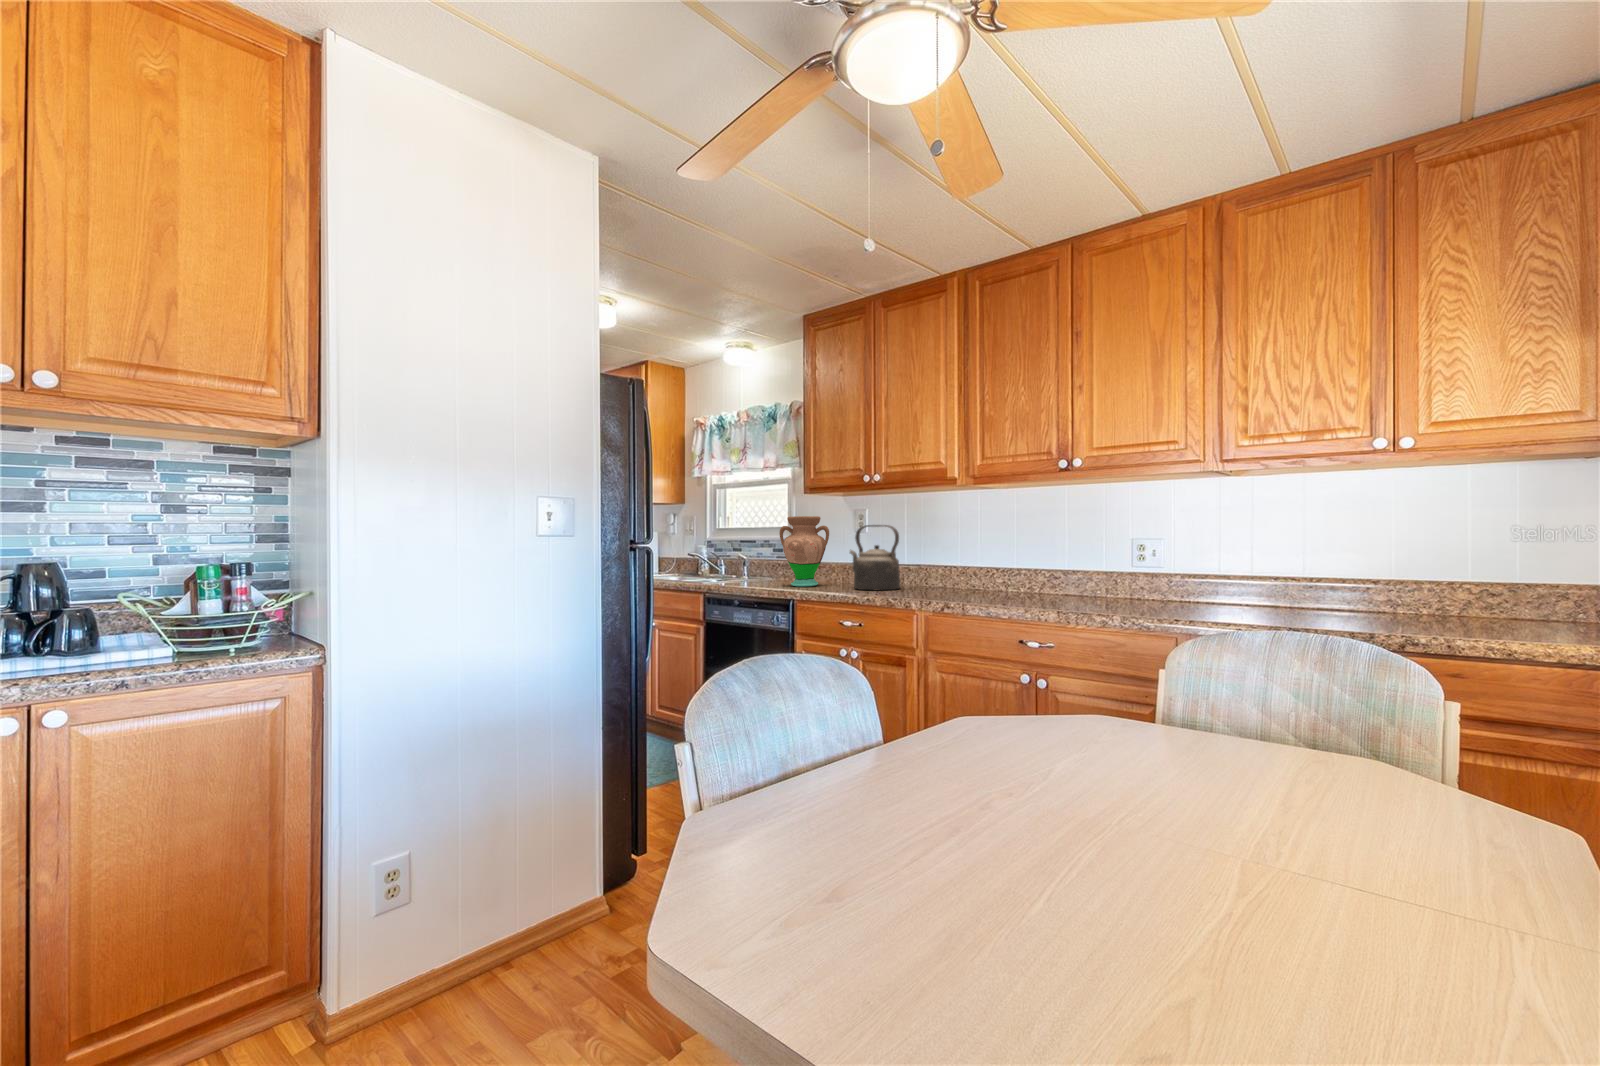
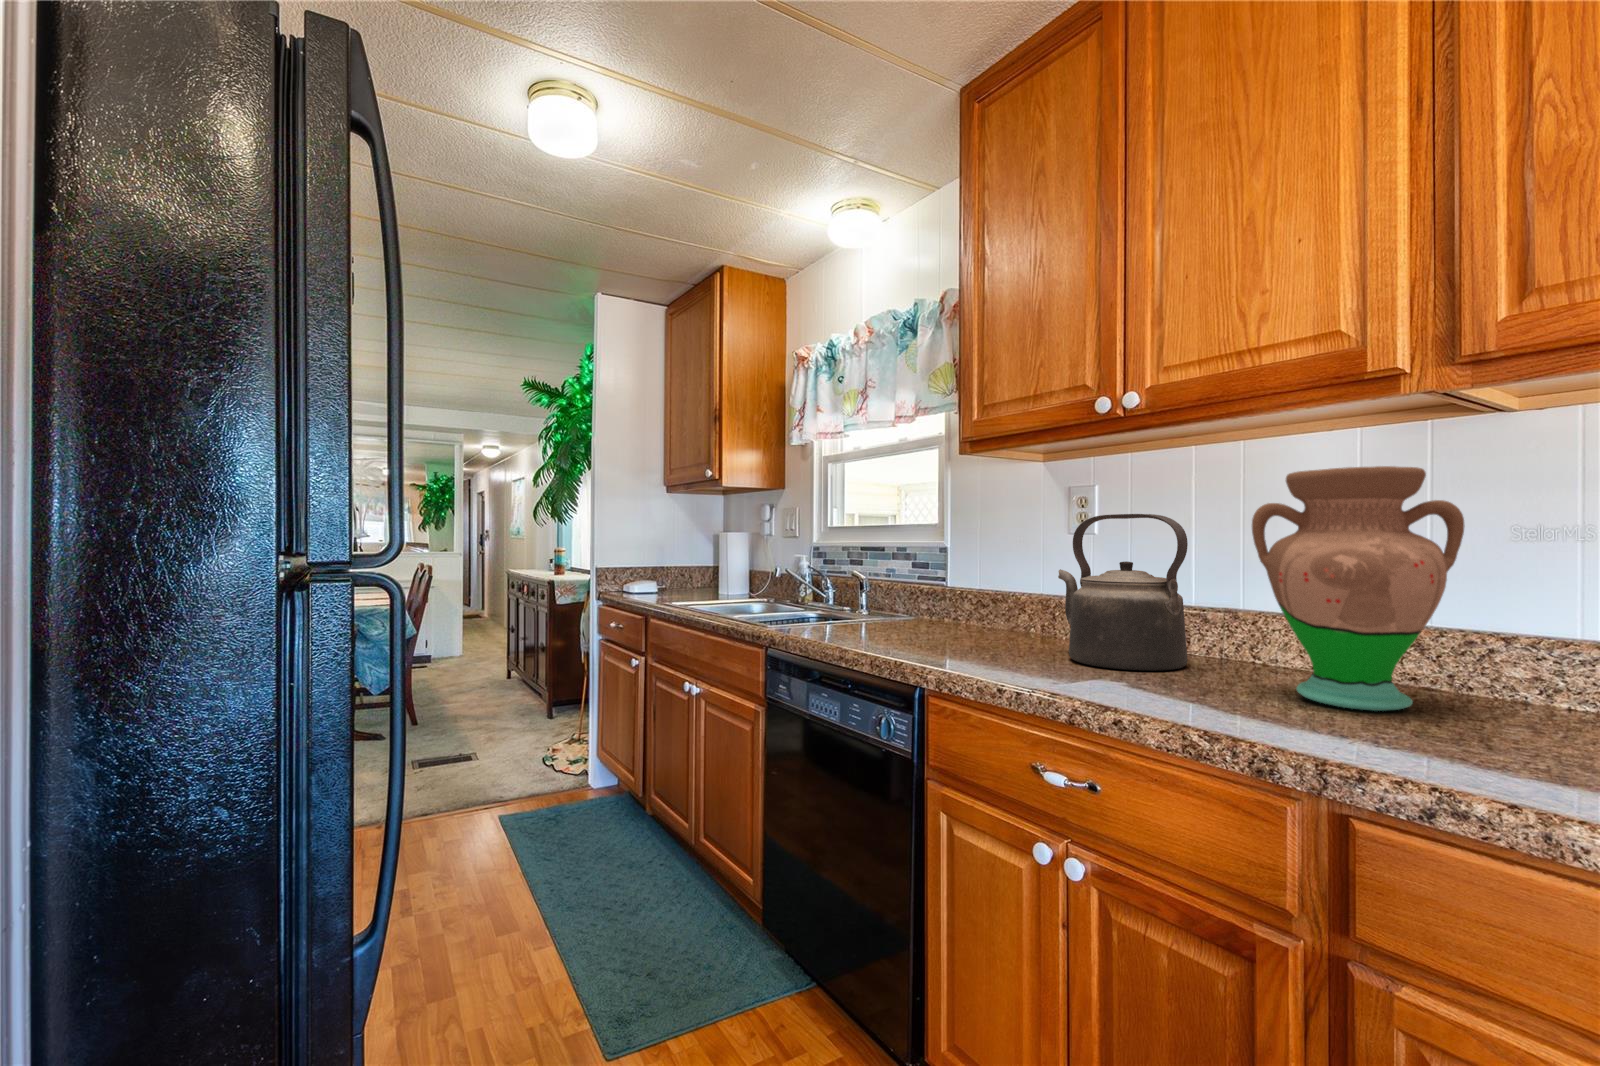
vase: present [779,516,829,587] -> present [1252,466,1464,711]

